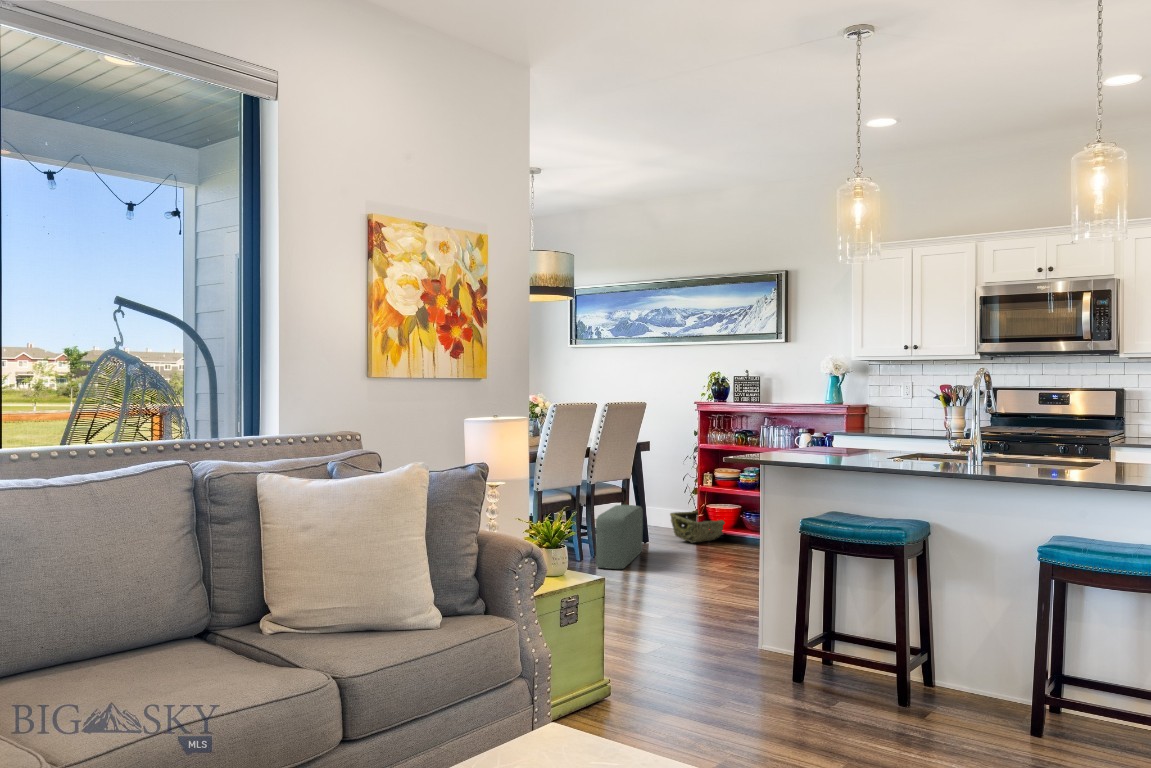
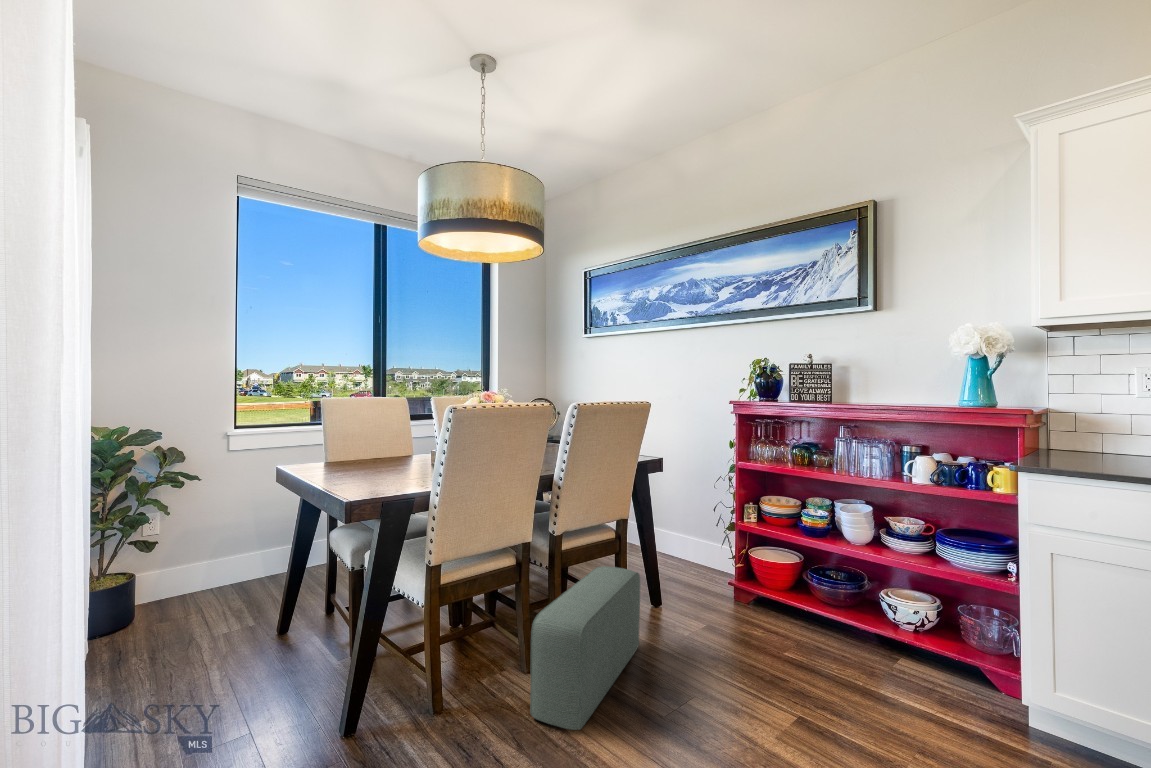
woven basket: present [670,511,725,543] -> none [691,558,785,620]

